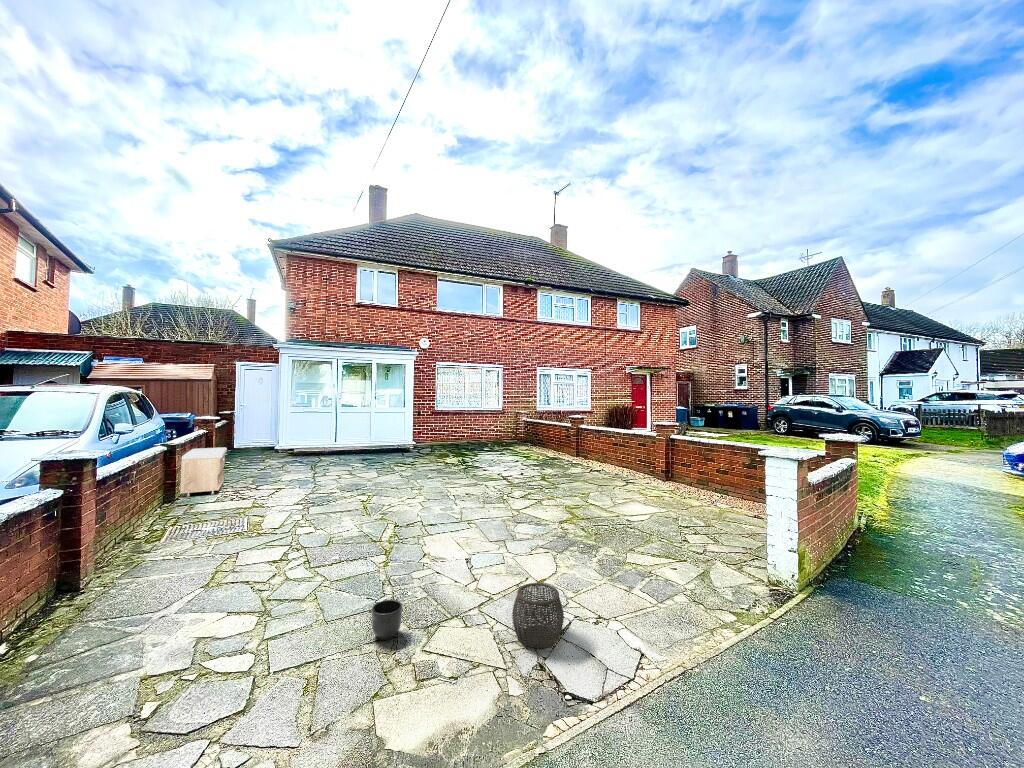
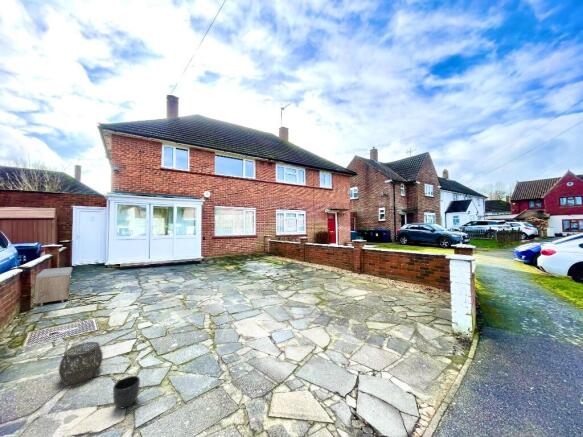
woven basket: present [512,583,564,648] -> present [59,342,103,384]
planter: present [372,600,402,640] -> present [113,376,140,408]

